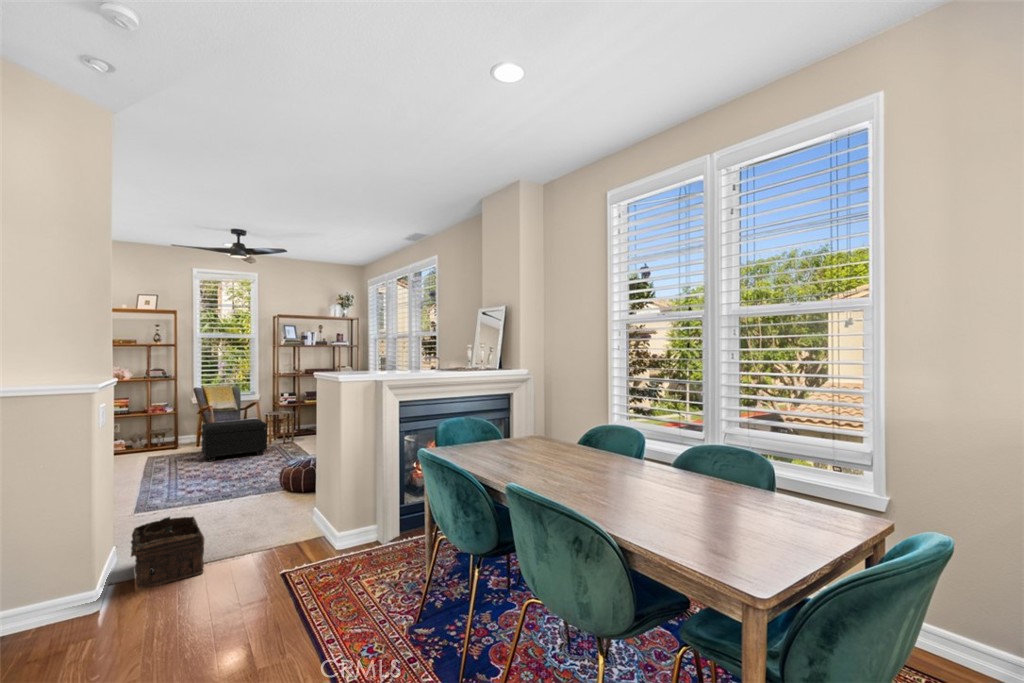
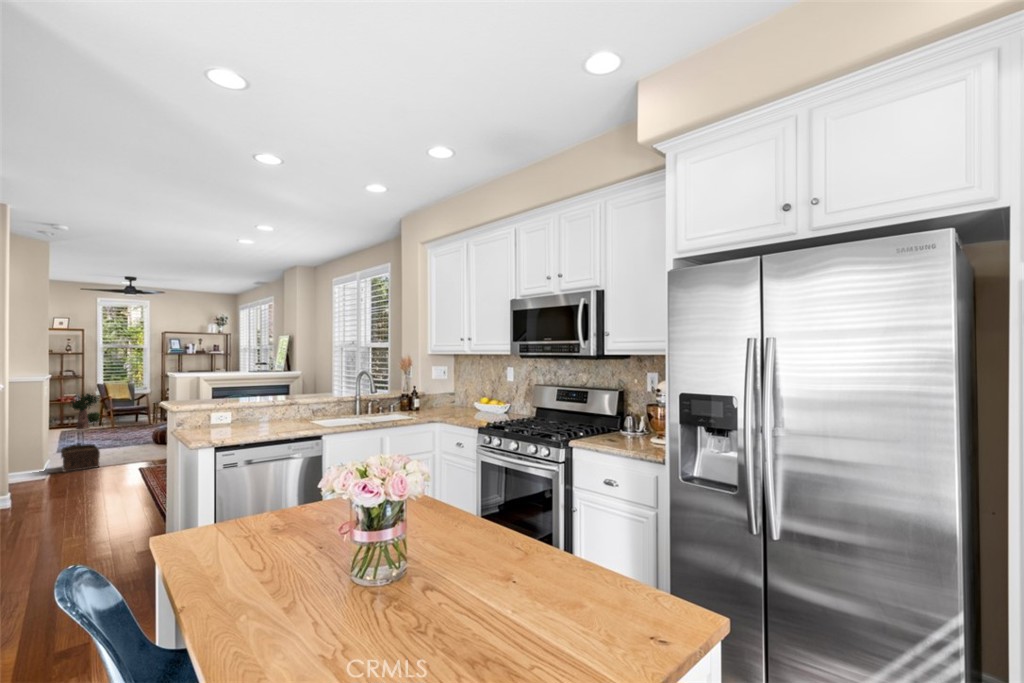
potted plant: none [158,401,204,453] -> present [71,394,104,429]
footstool: present [202,419,267,461] -> none [102,405,151,432]

